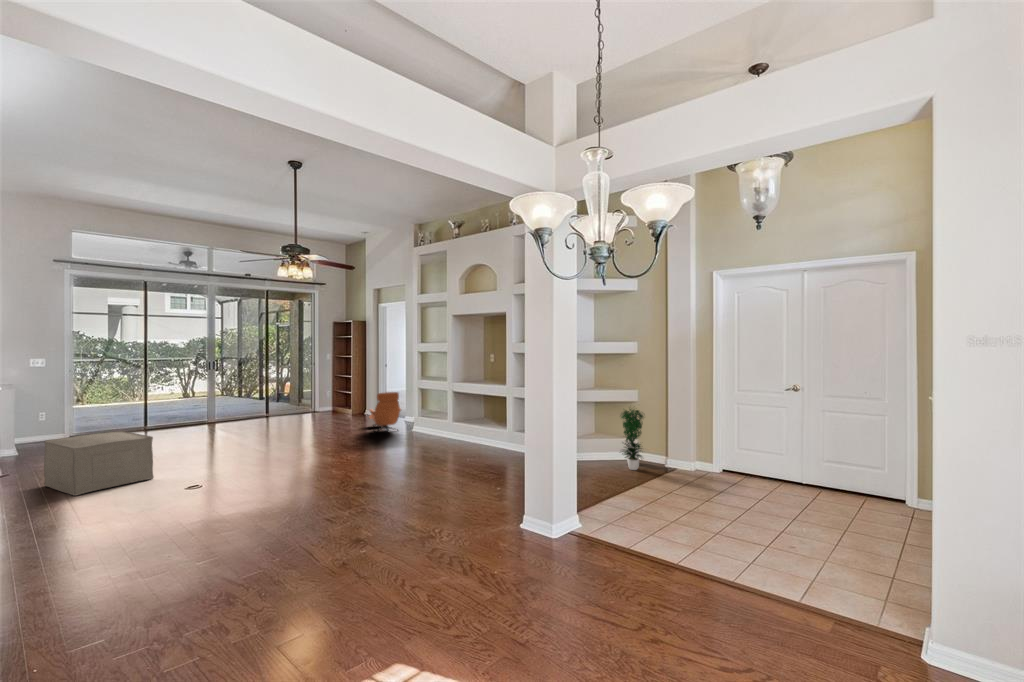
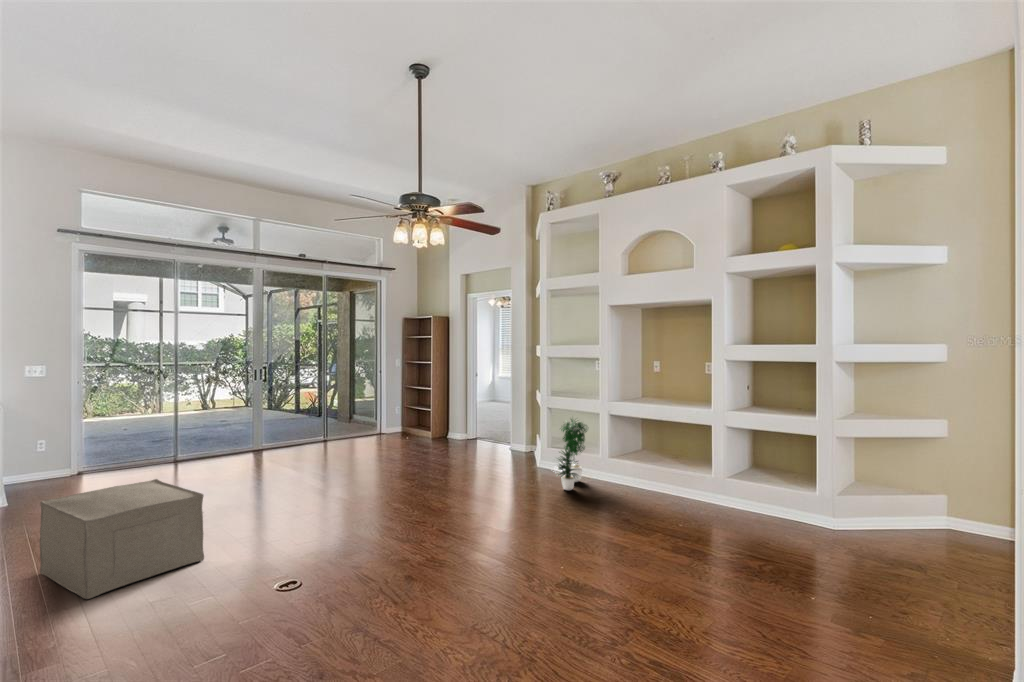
lounge chair: present [369,392,401,432] -> none [467,415,518,473]
potted plant: present [621,409,643,470] -> present [556,419,587,490]

